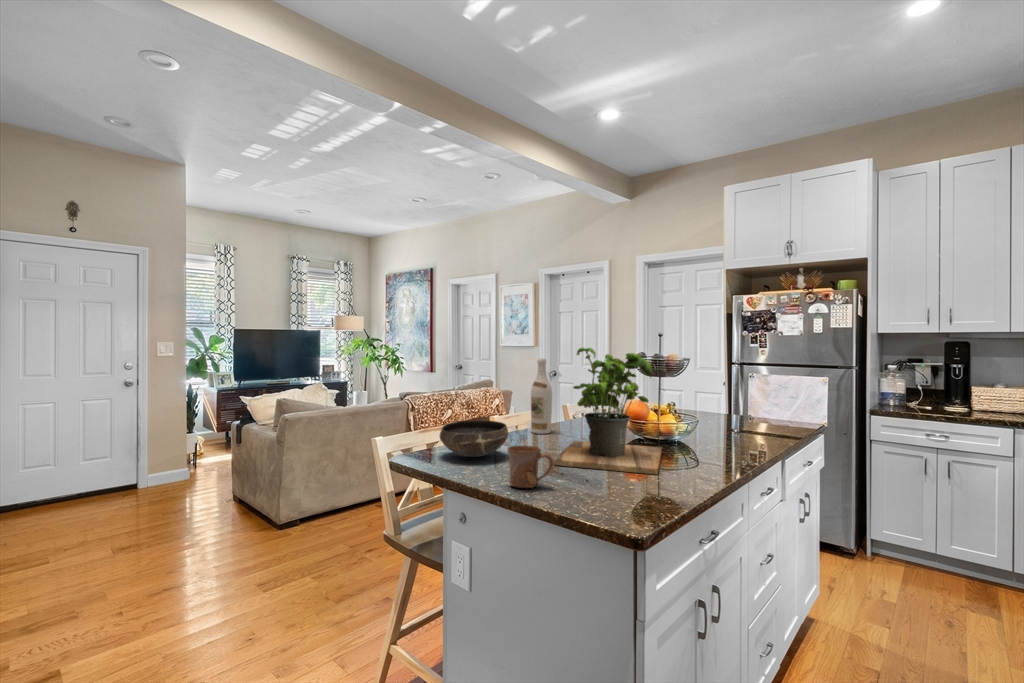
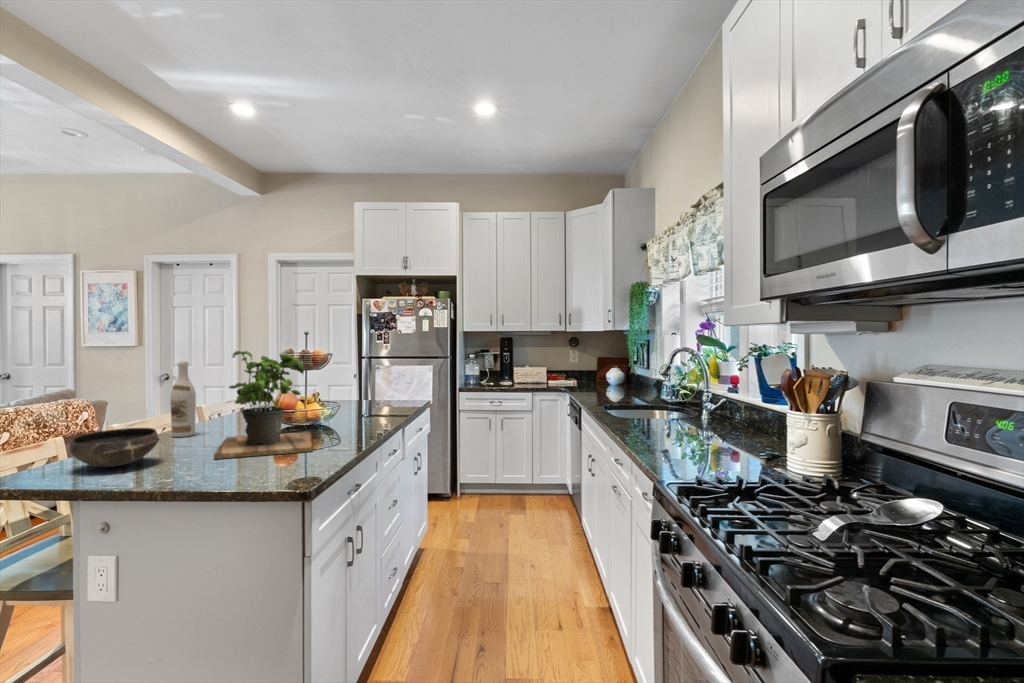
mug: present [507,446,553,488] -> none [173,442,223,481]

